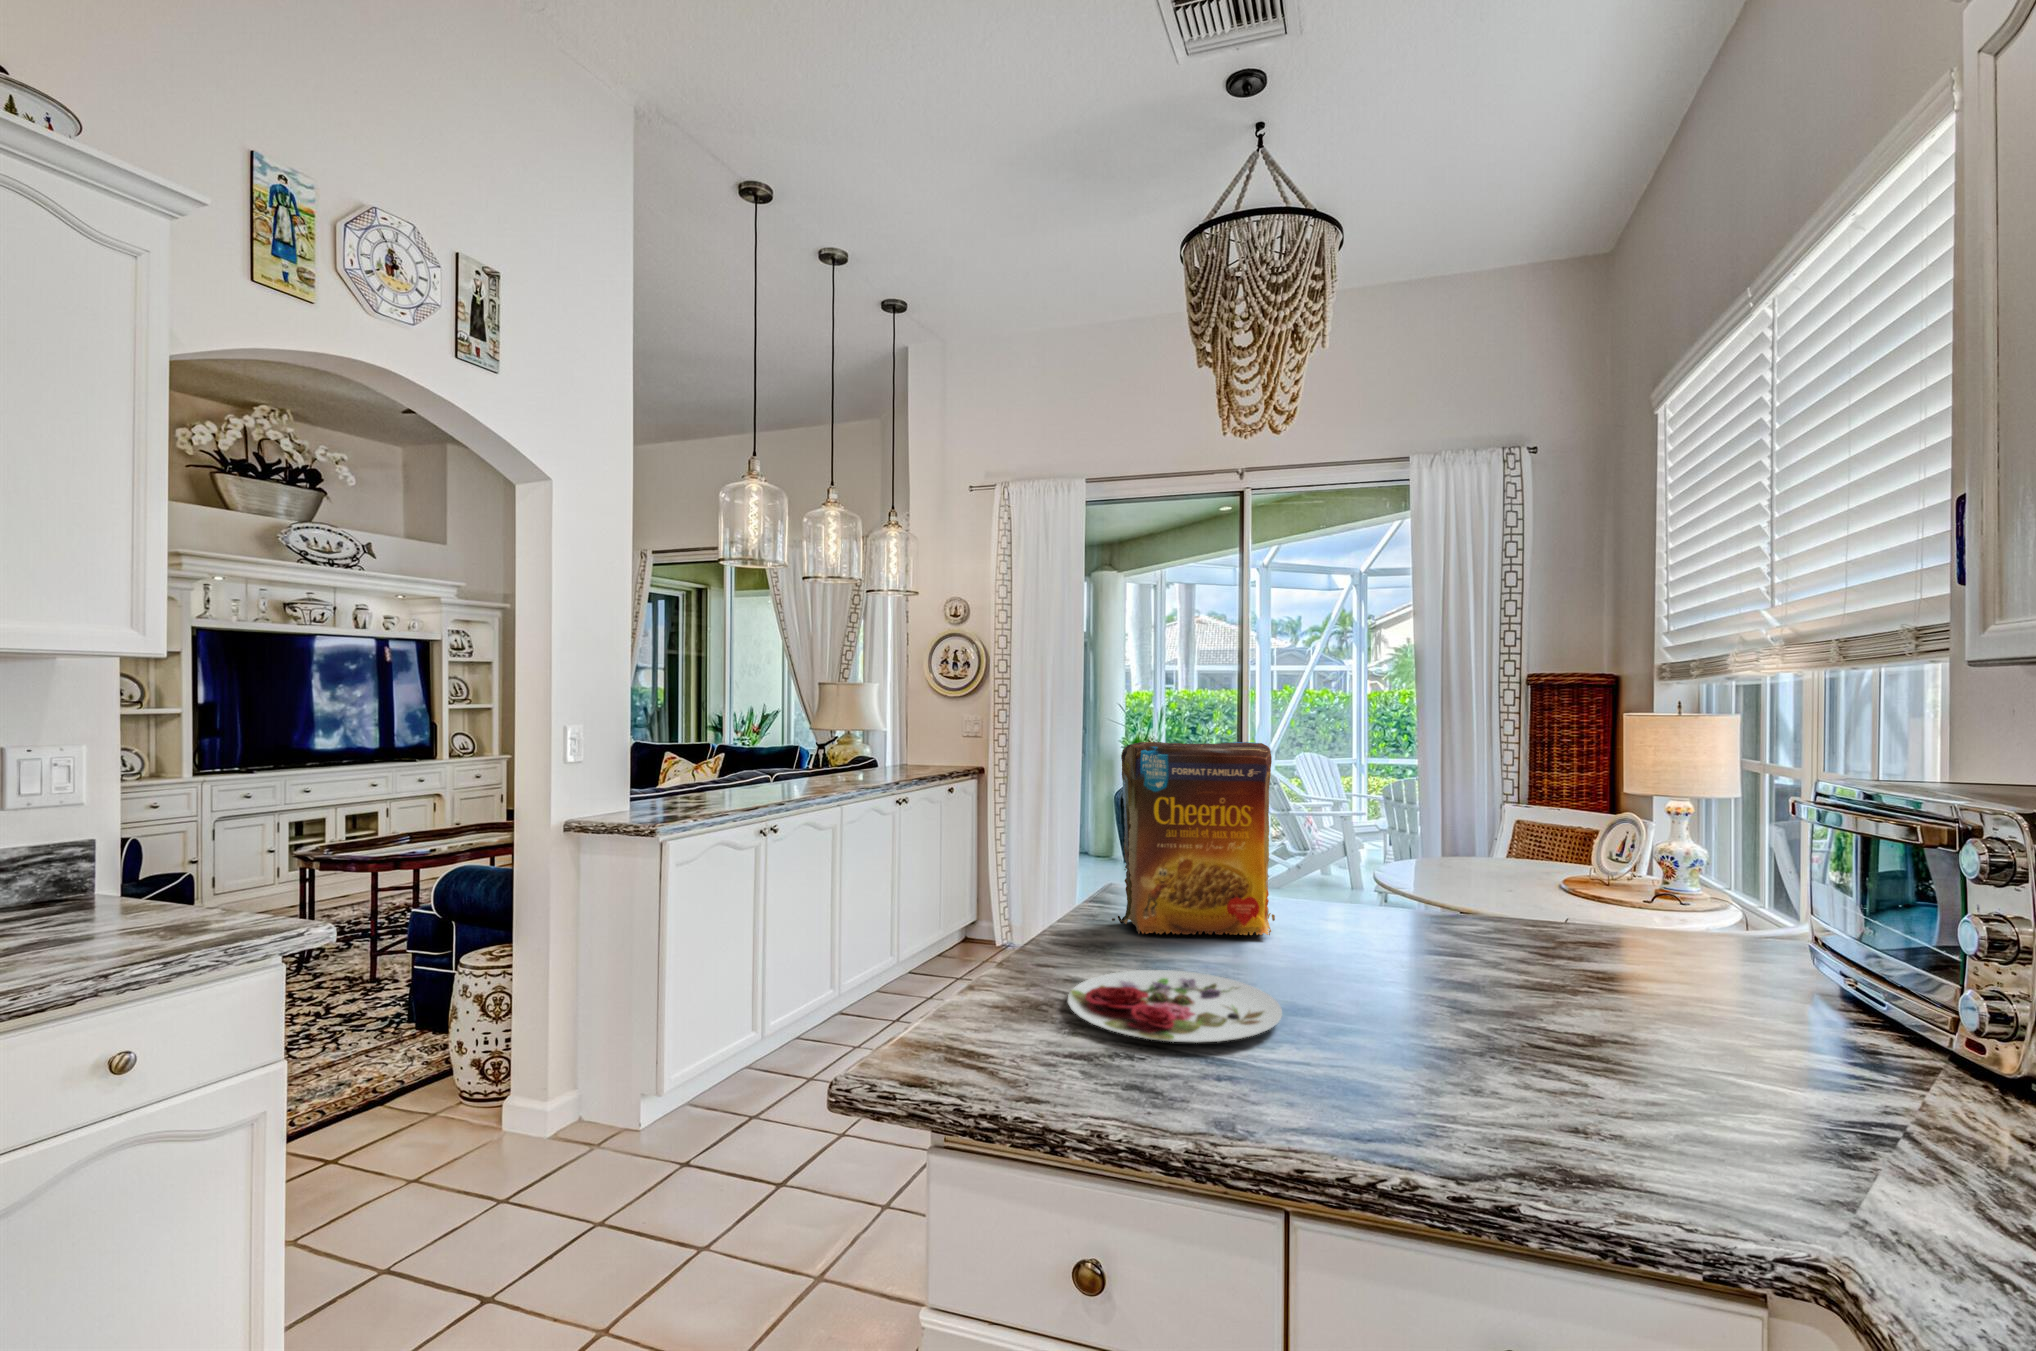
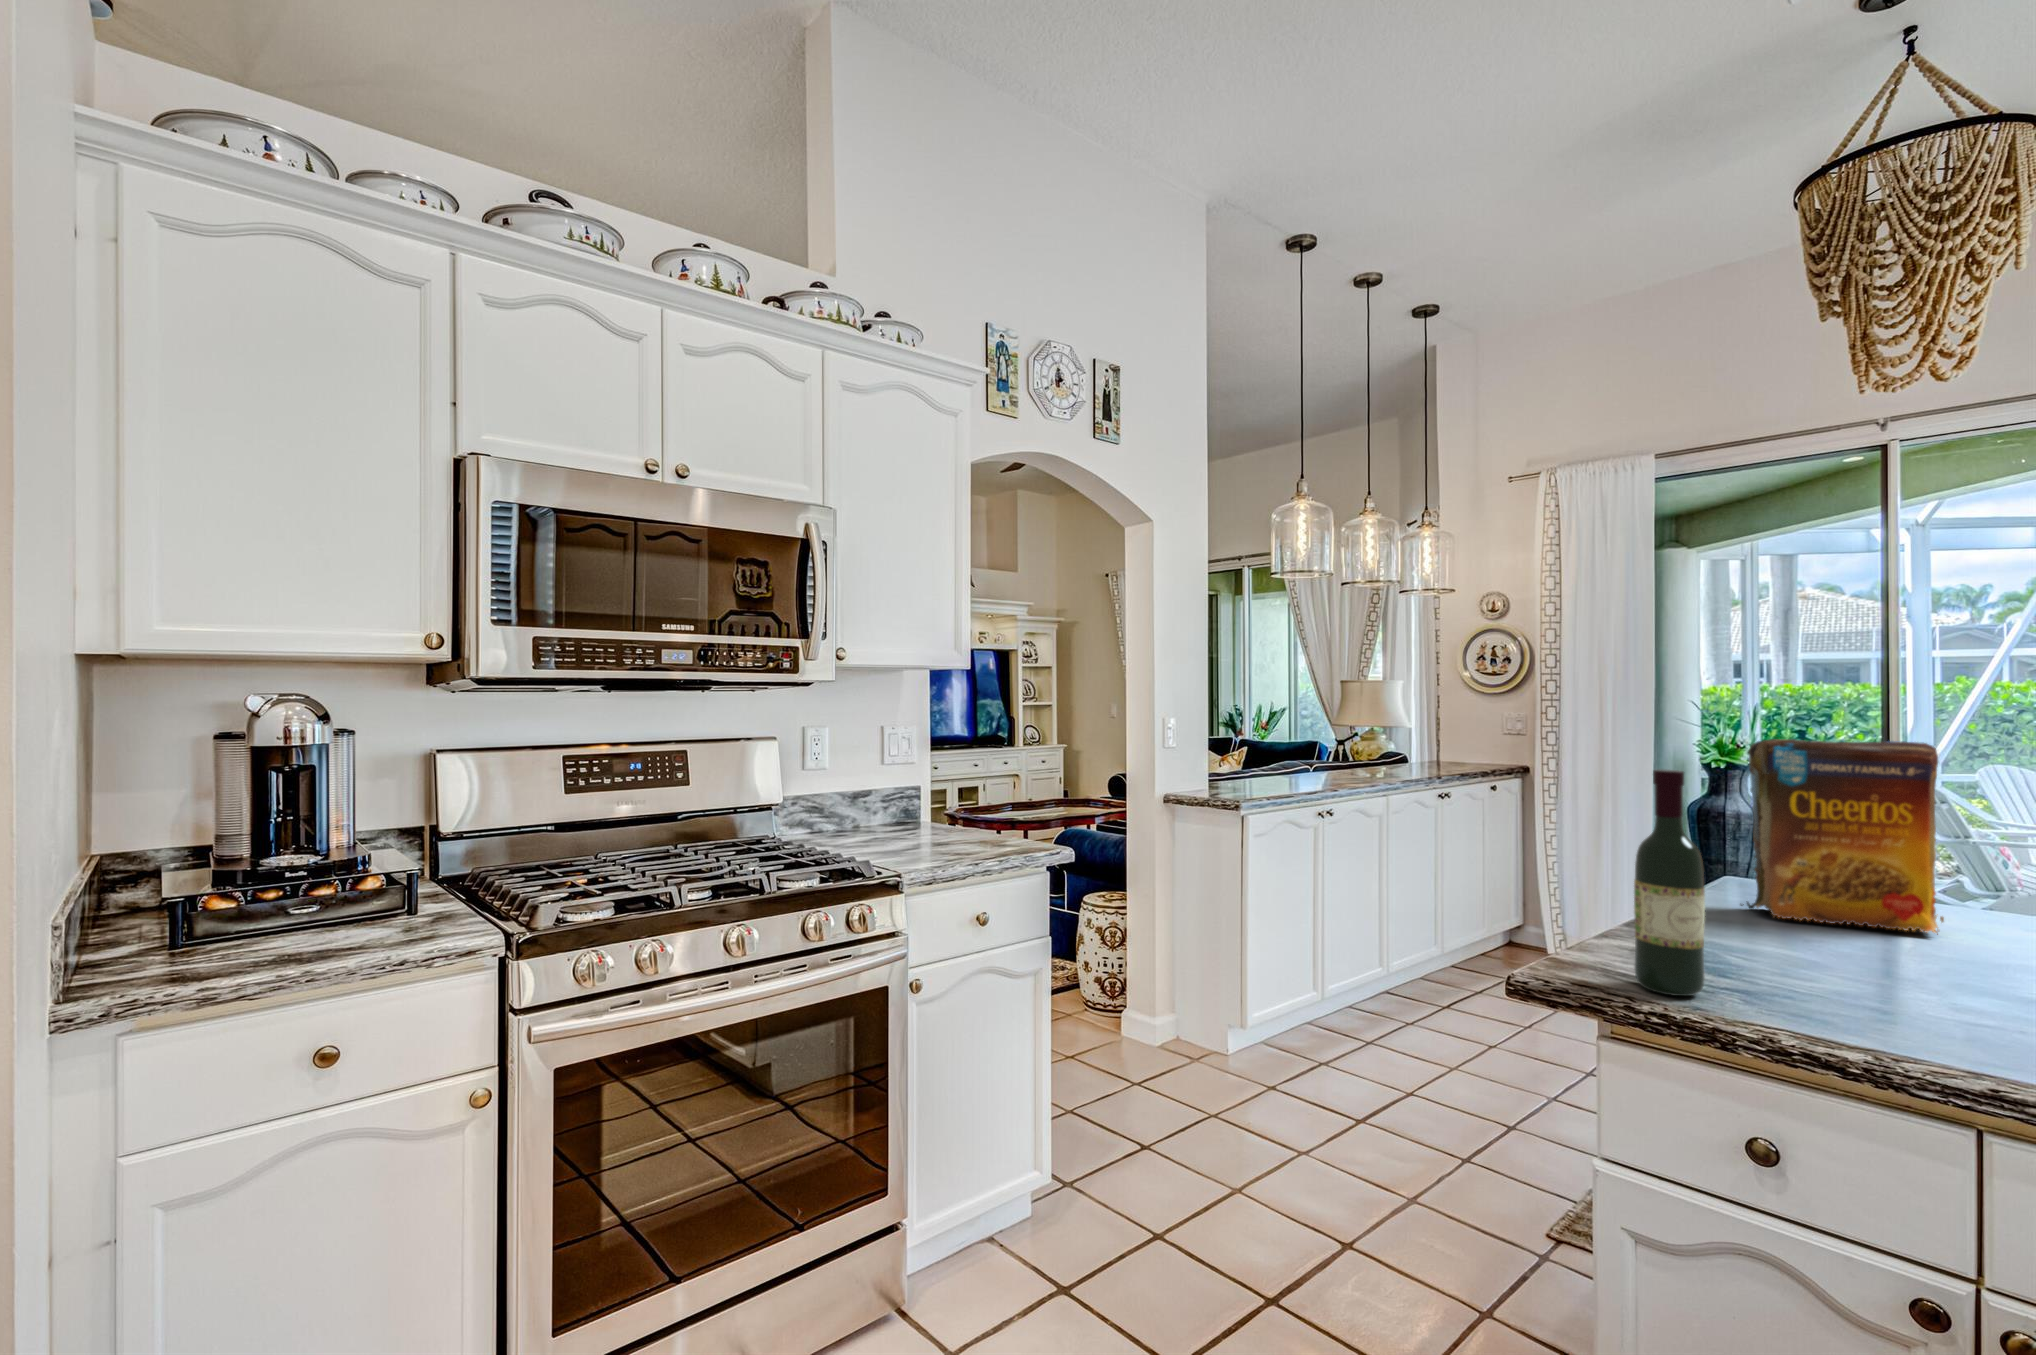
wine bottle: none [971,789,1044,1081] -> present [1634,769,1705,996]
plate: present [1068,970,1282,1043] -> none [1711,942,1958,999]

